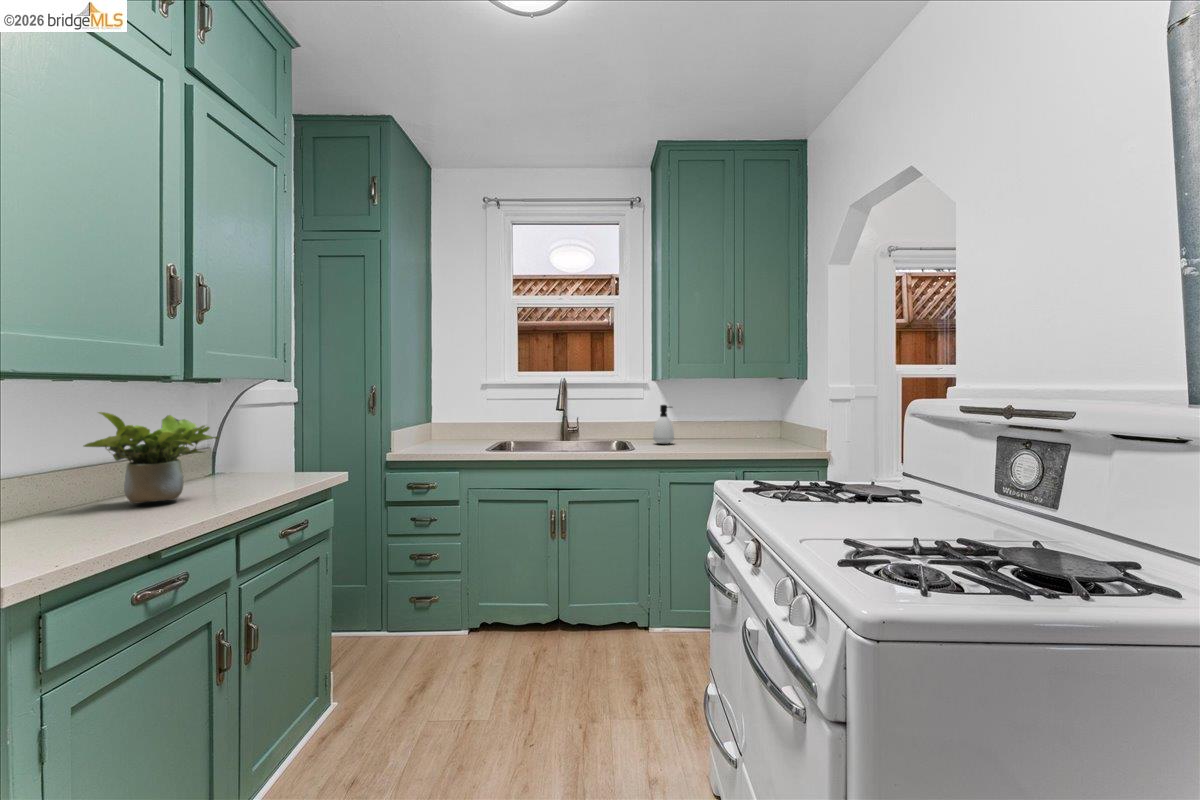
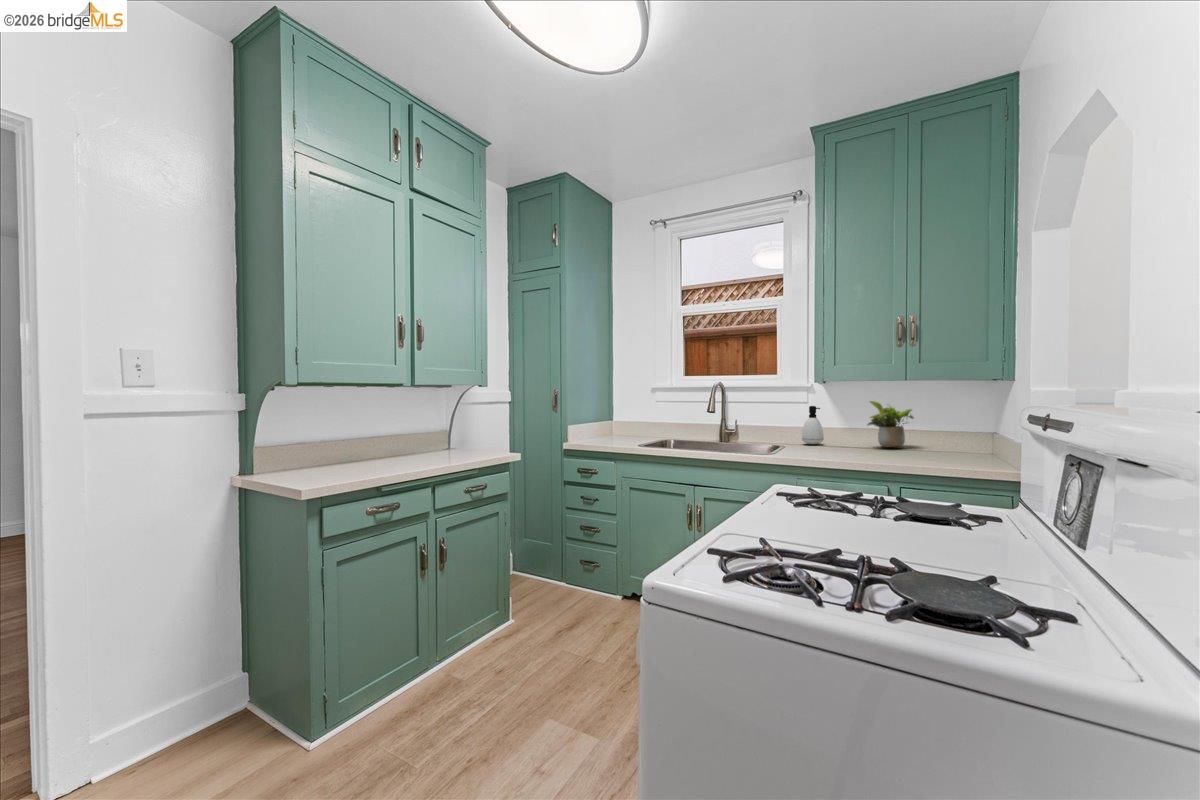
potted plant: present [84,412,219,504] -> present [868,401,913,448]

